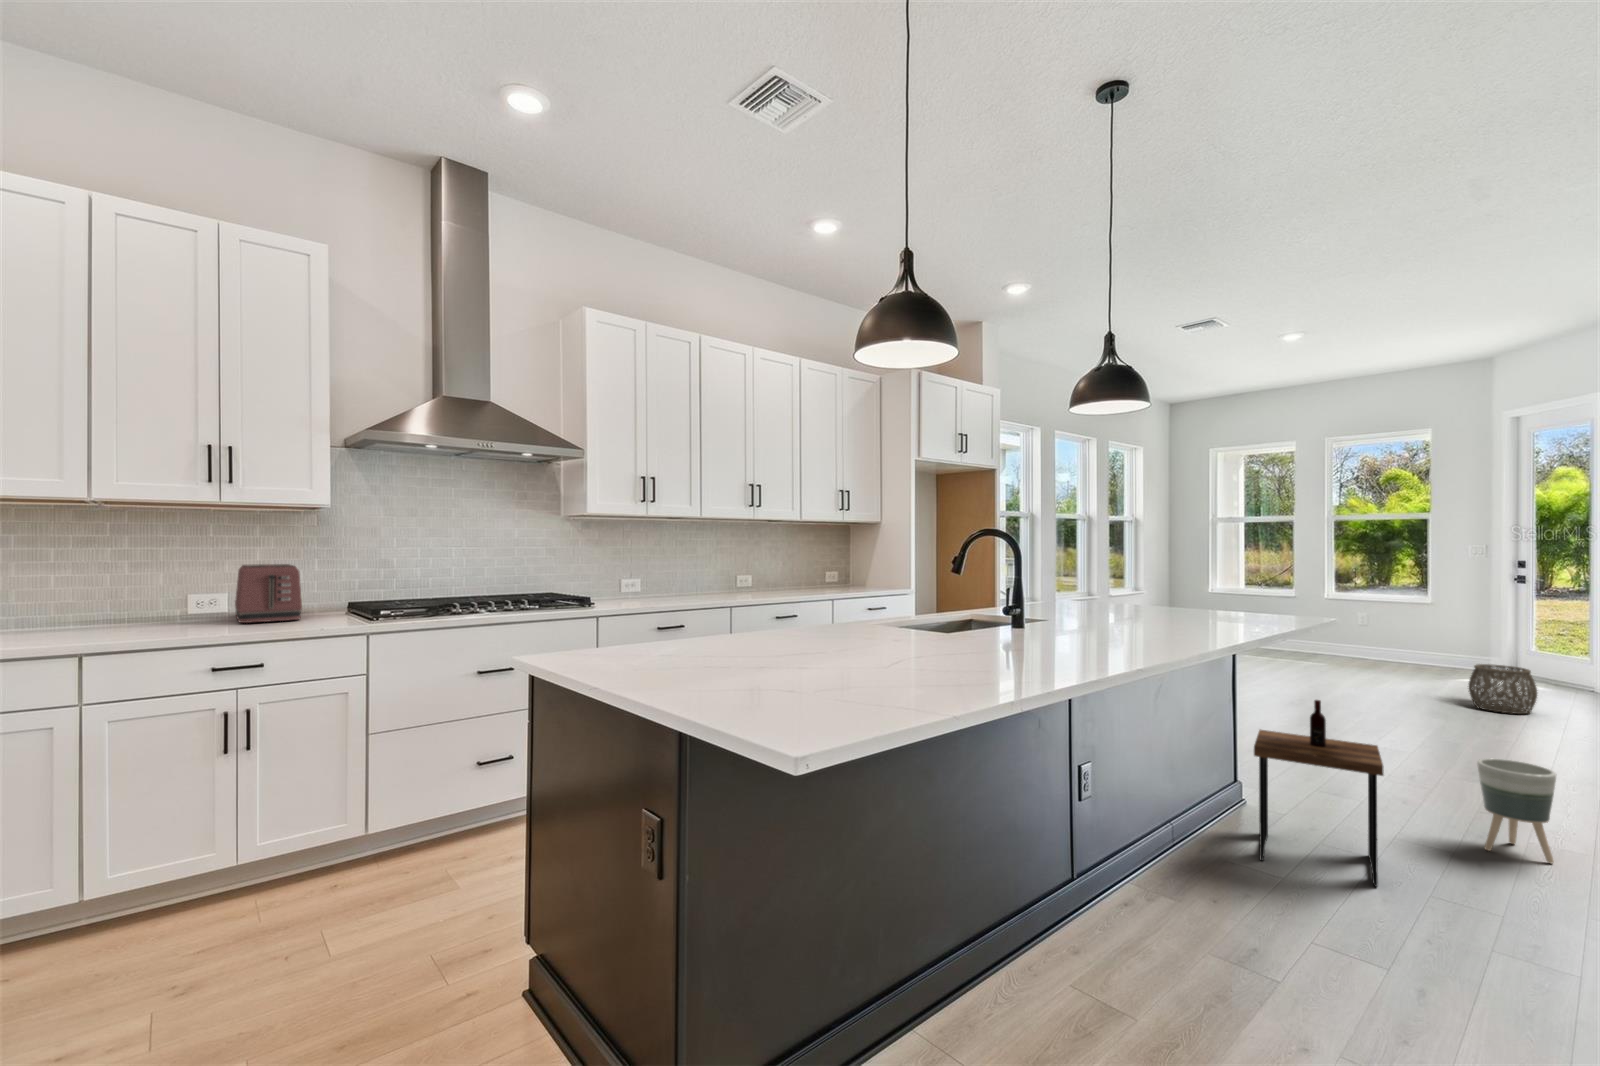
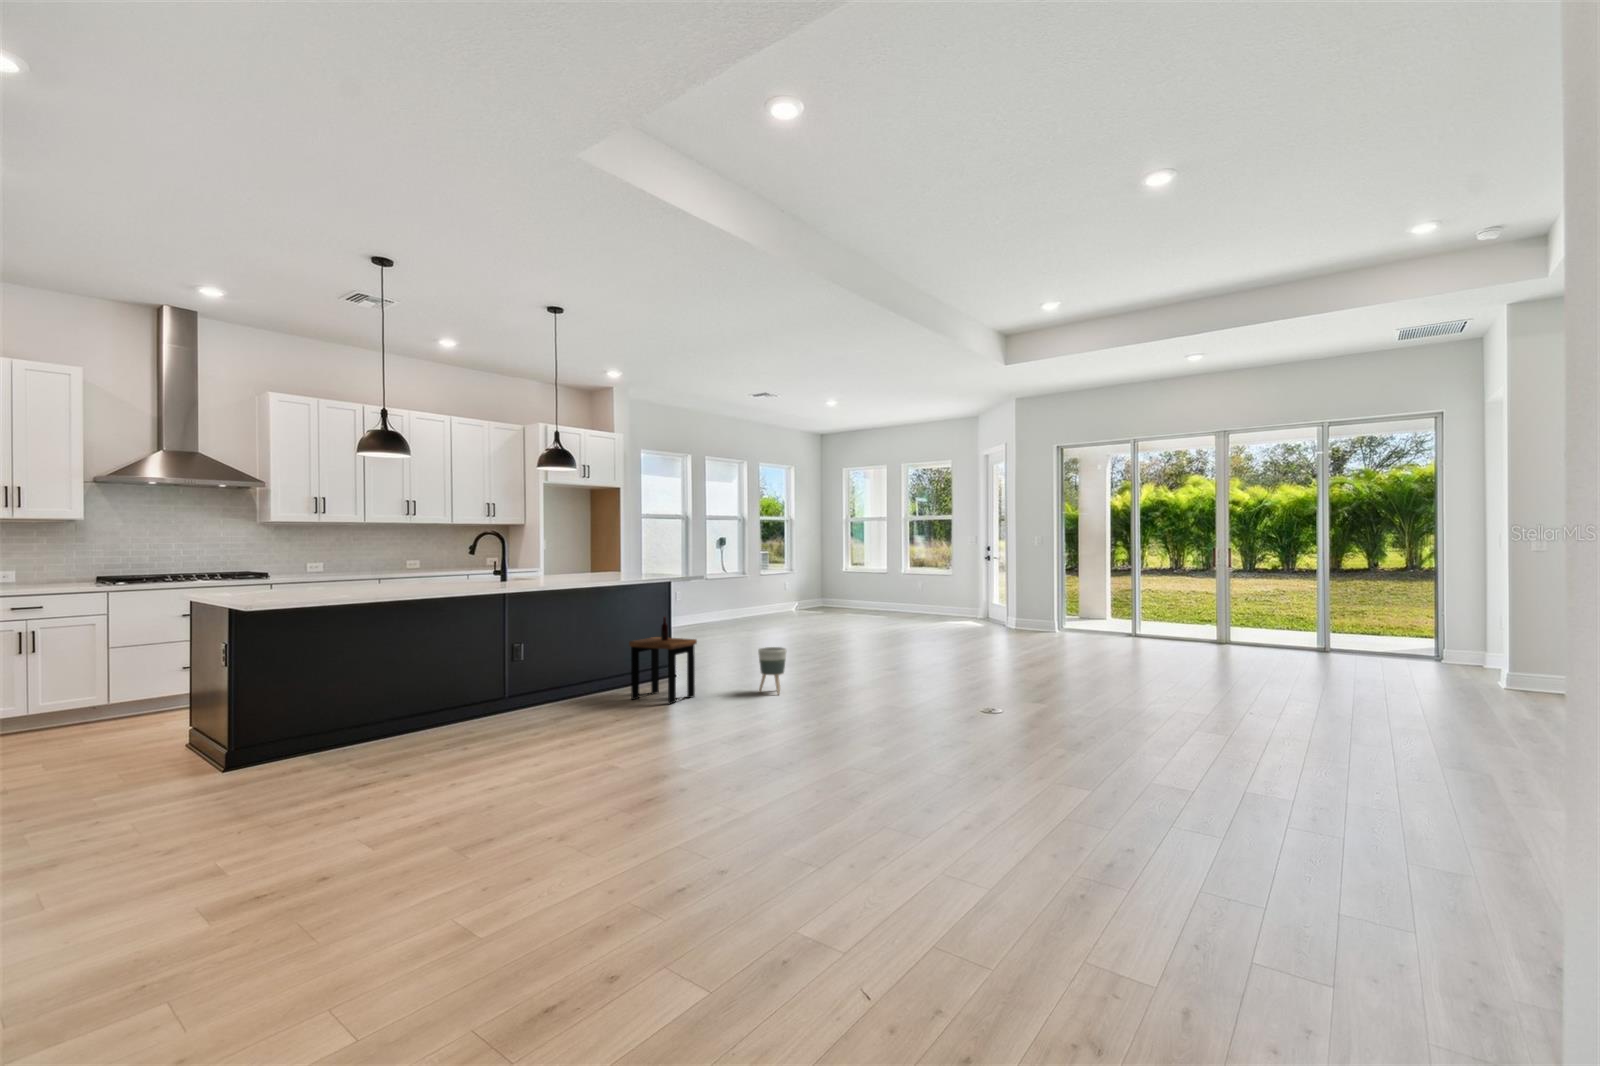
toaster: present [235,564,302,623] -> none [22,554,68,586]
woven basket: present [1469,664,1537,714] -> none [929,615,962,645]

